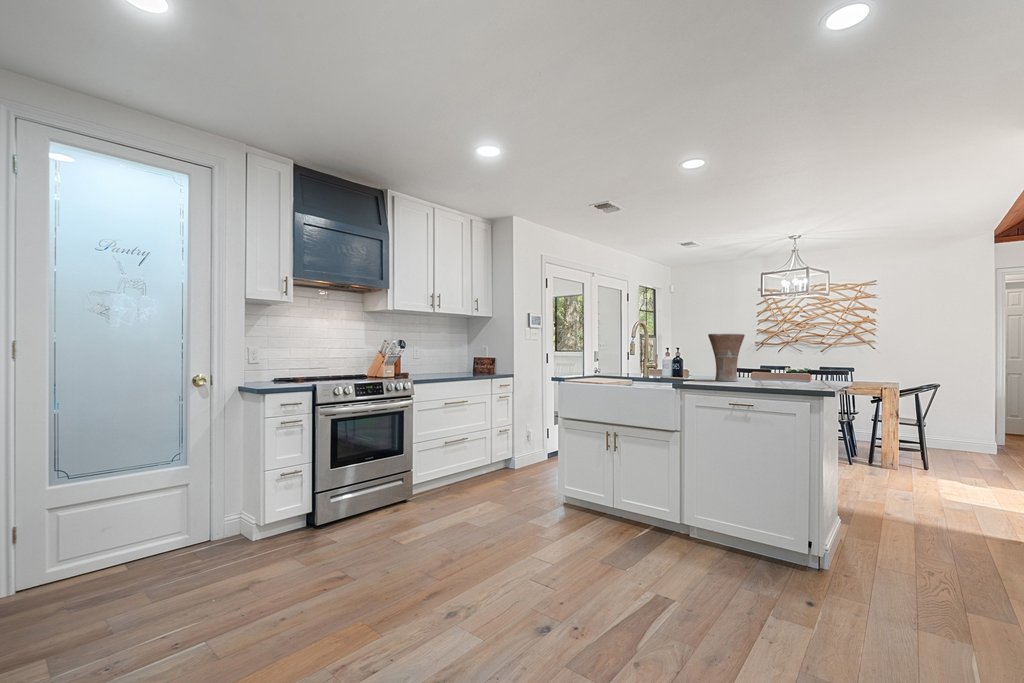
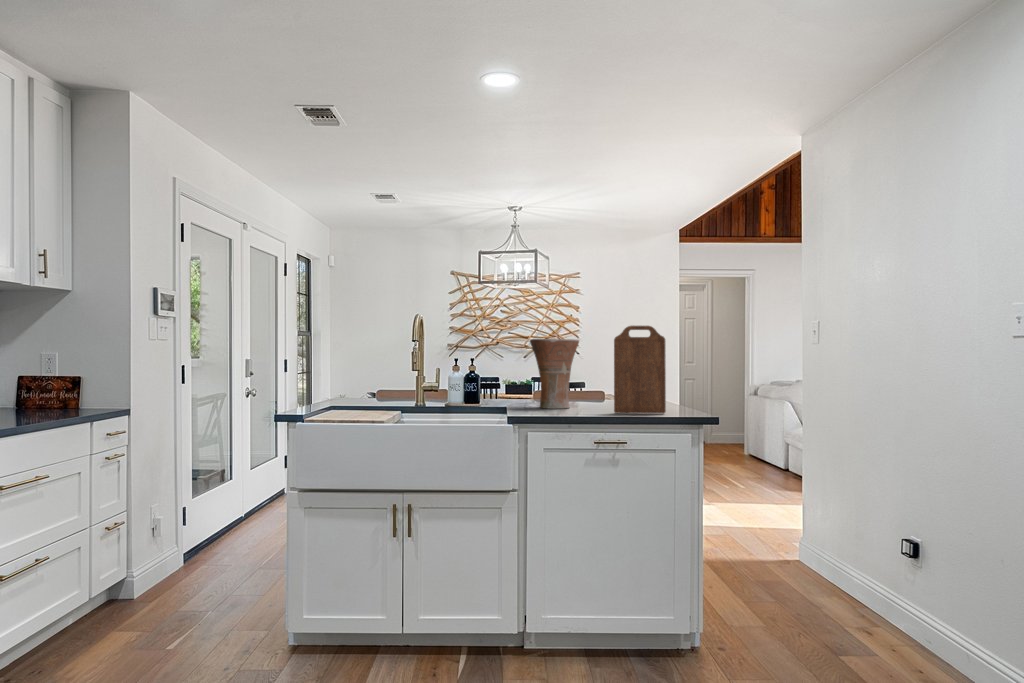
cutting board: none [751,322,792,386] -> present [614,326,666,413]

